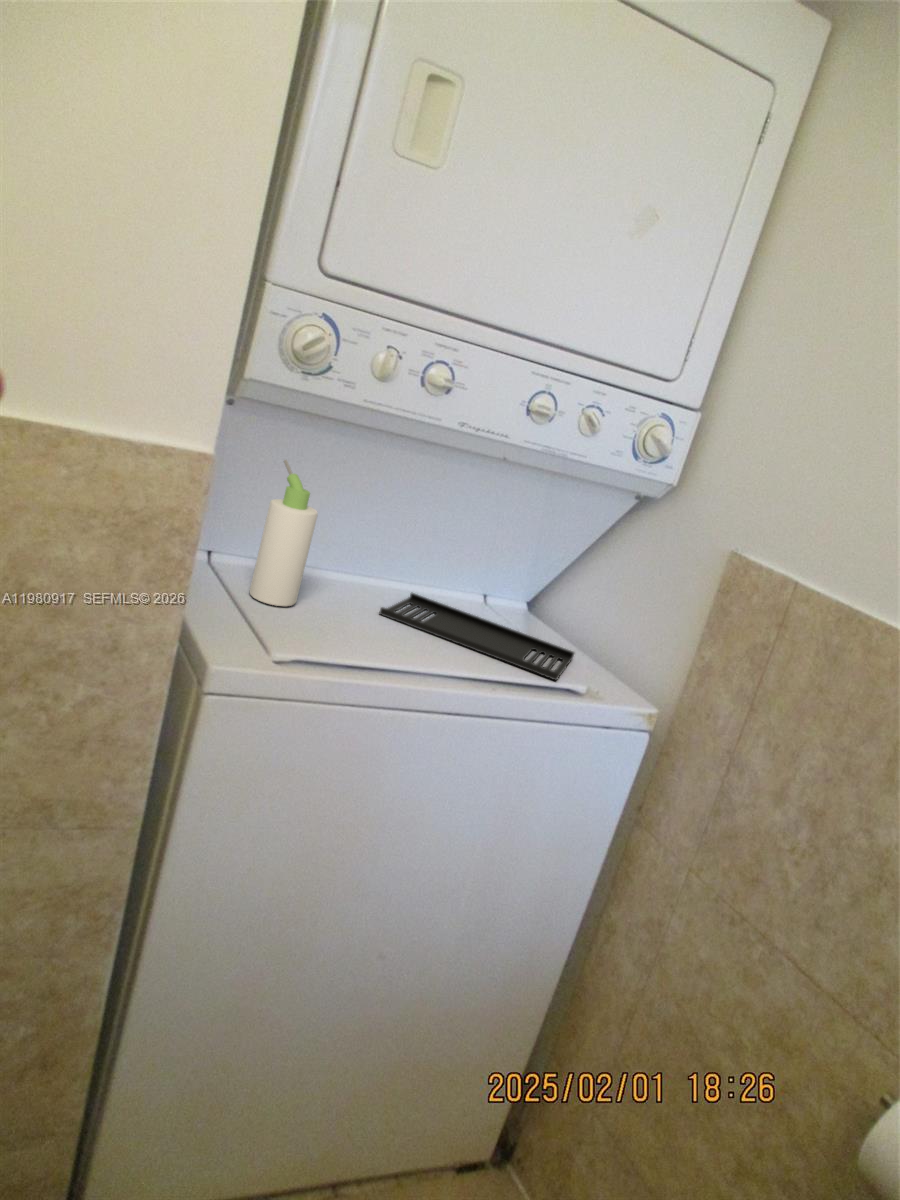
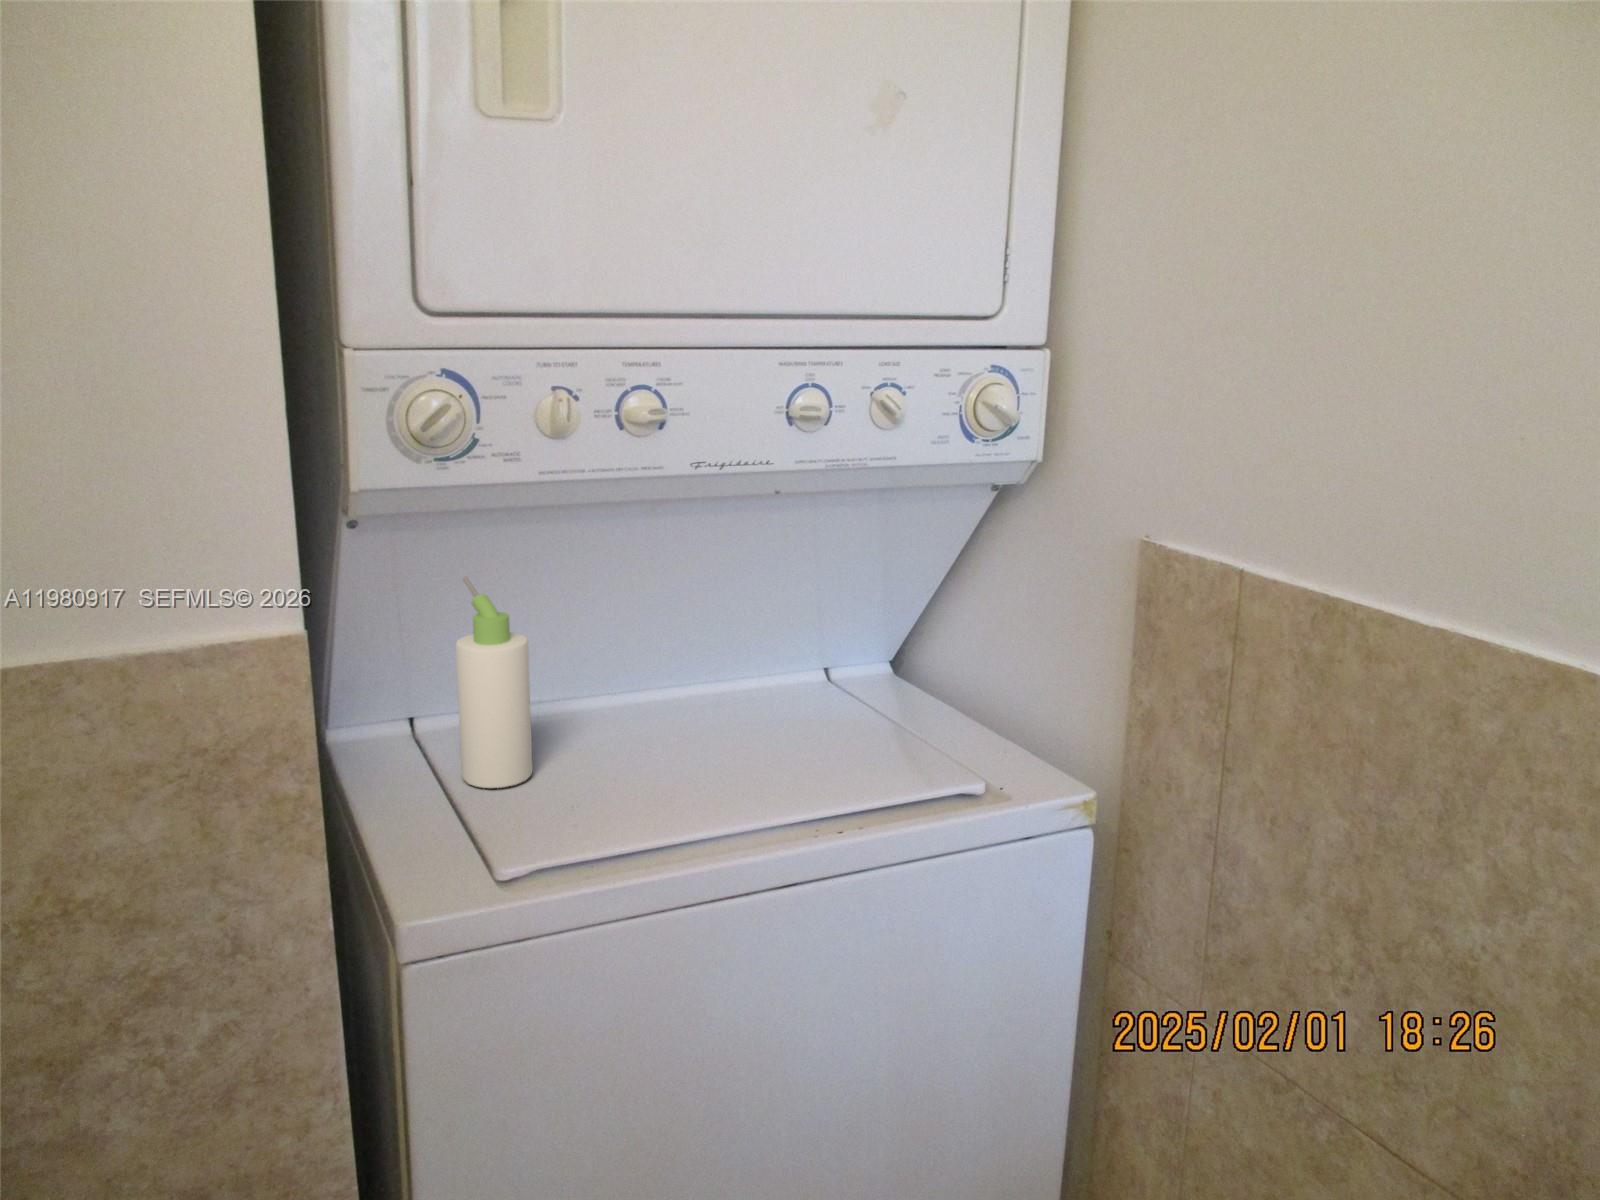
tray: present [380,593,574,680] -> none [660,704,958,793]

